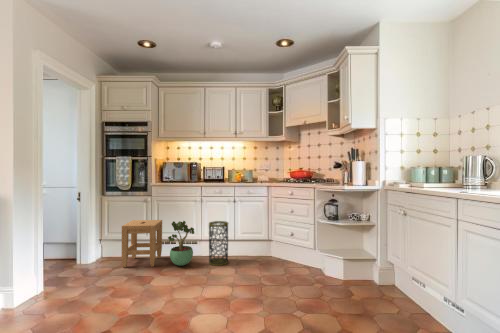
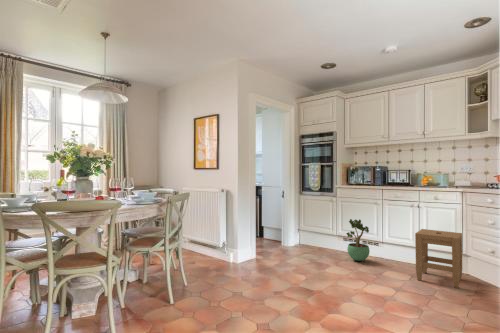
stool: present [122,220,162,267] -> present [415,229,462,288]
trash can: present [209,221,228,266] -> none [385,225,407,269]

